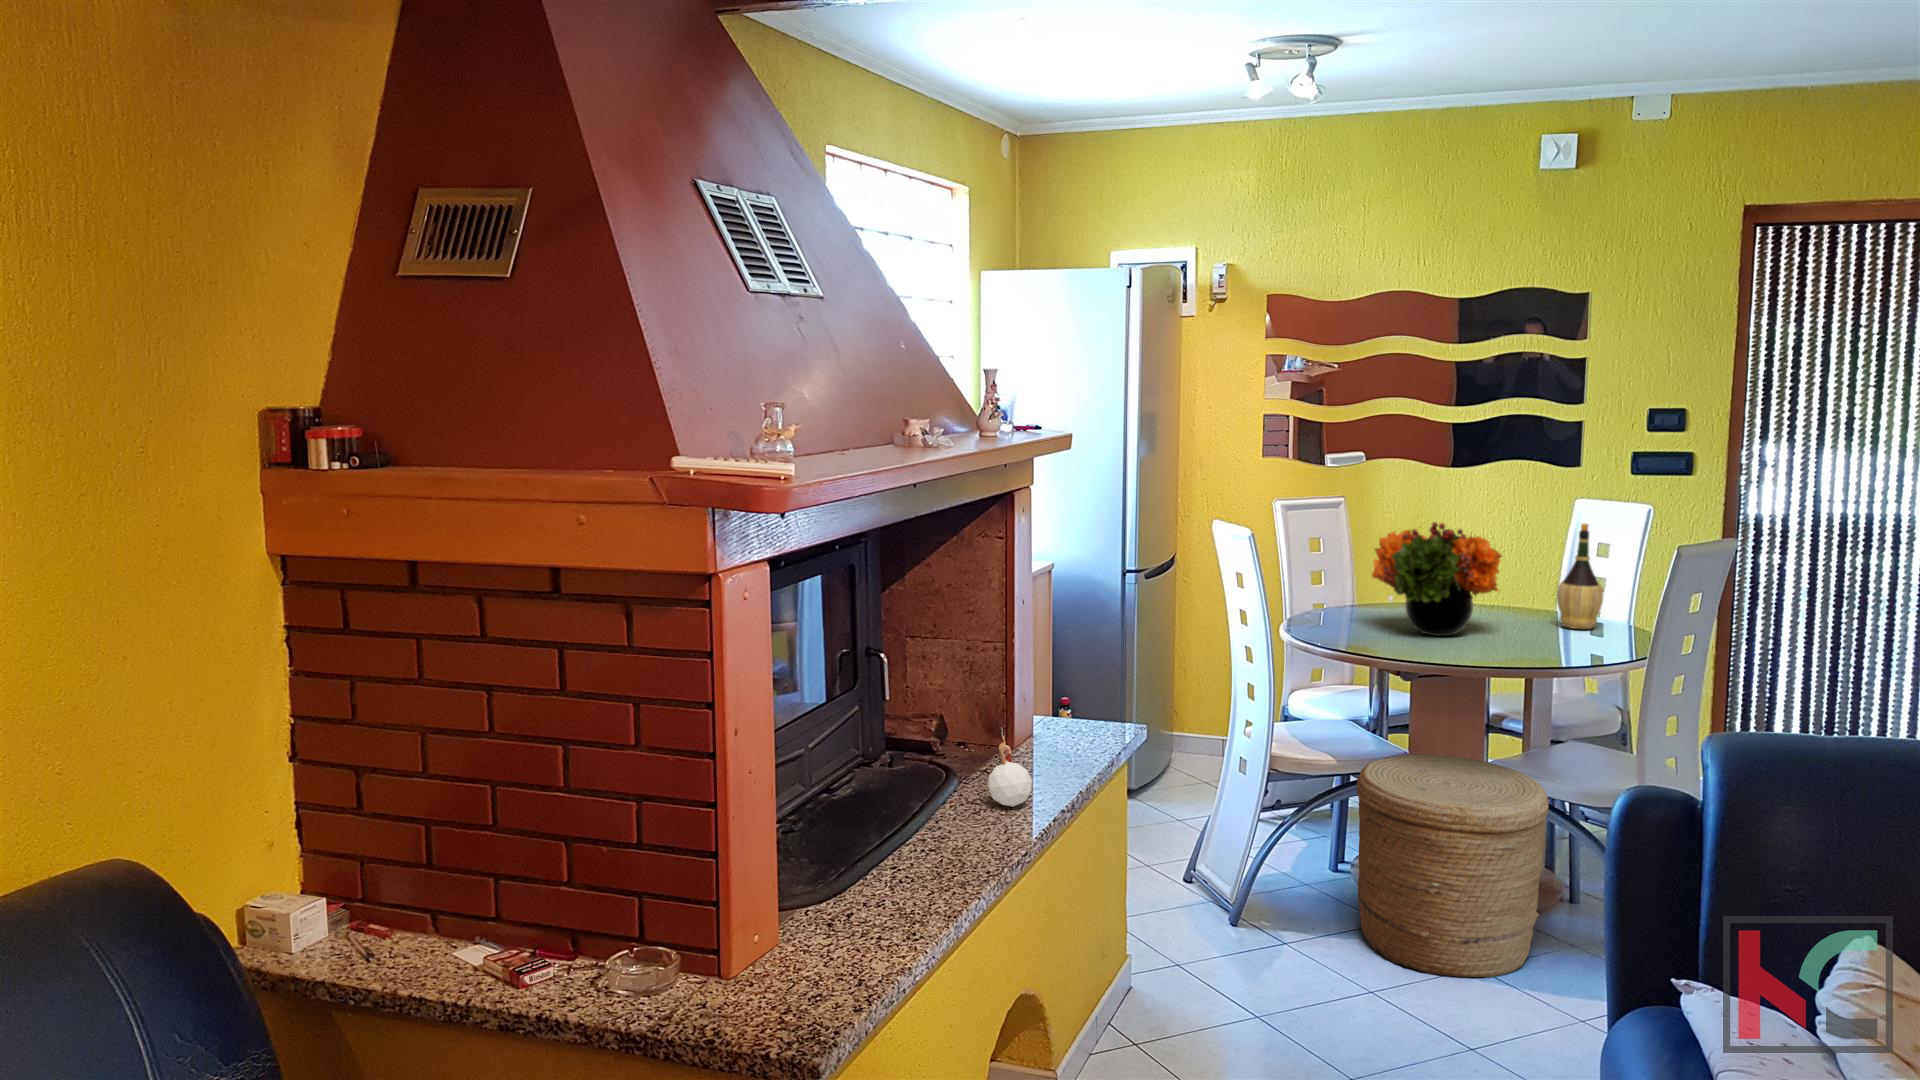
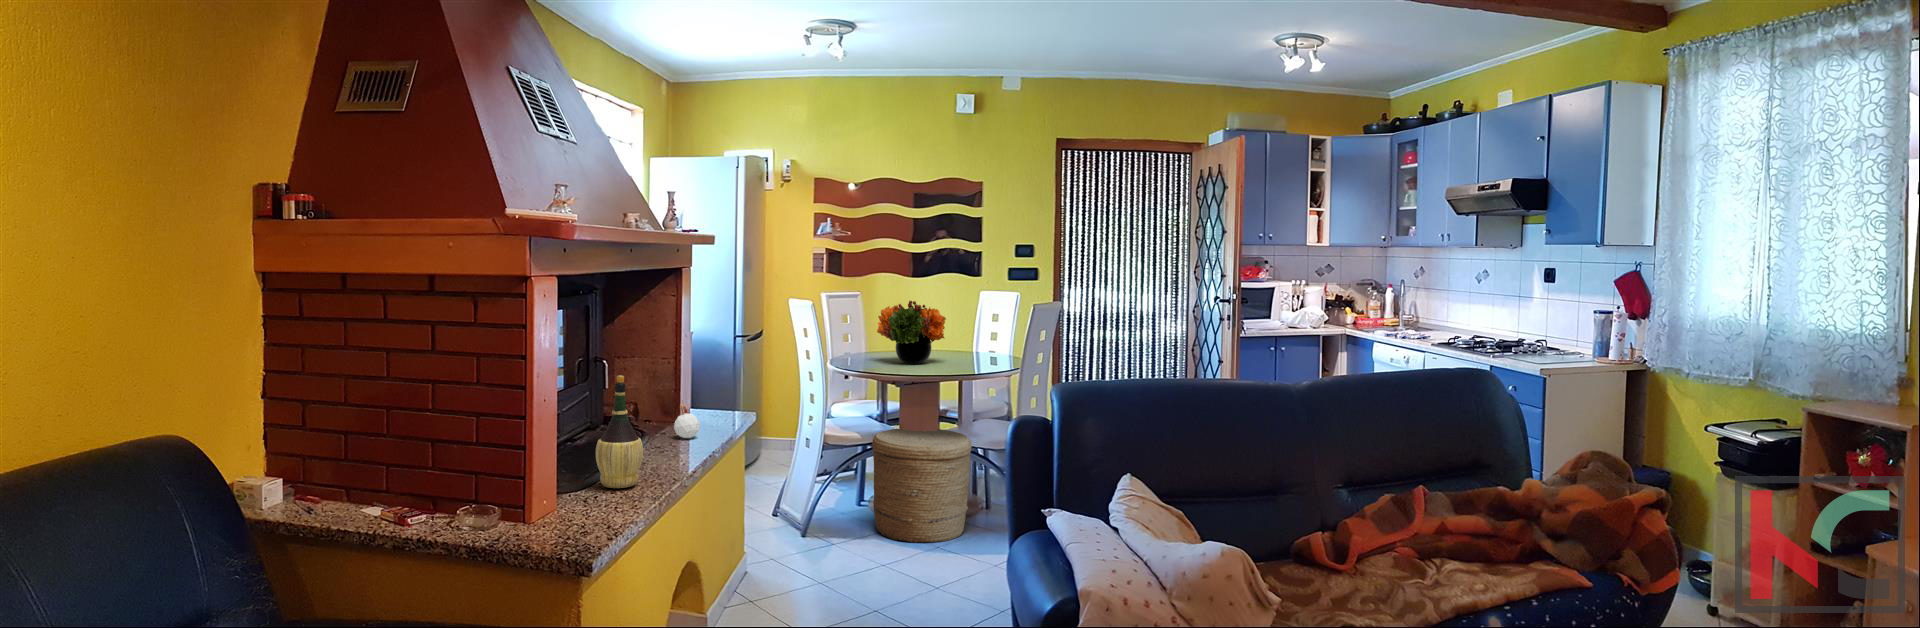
wine bottle: present [1557,524,1603,629] -> present [596,375,643,488]

